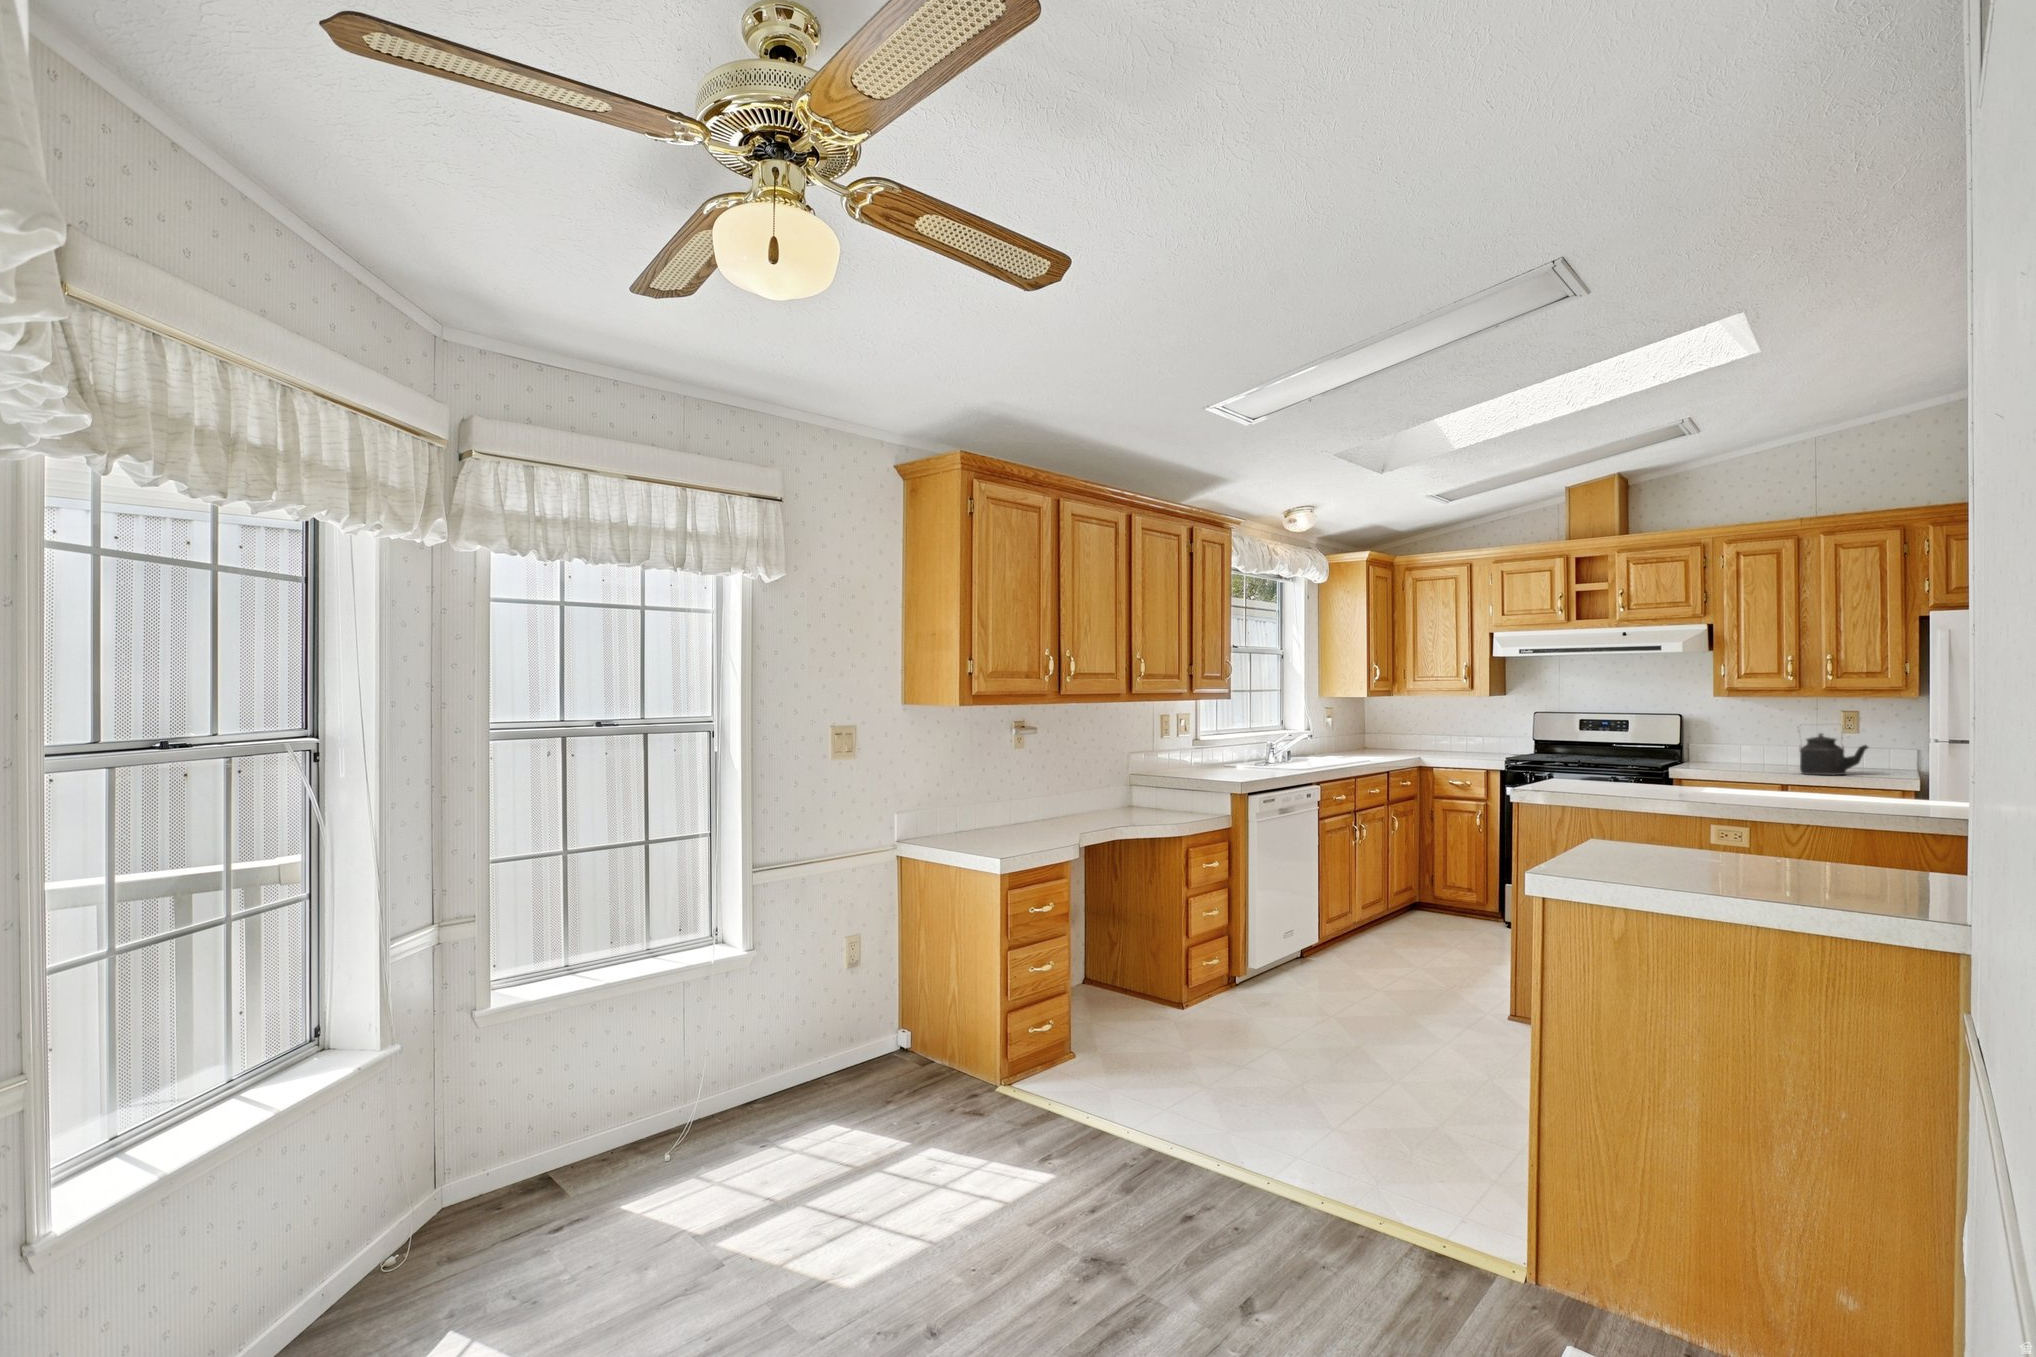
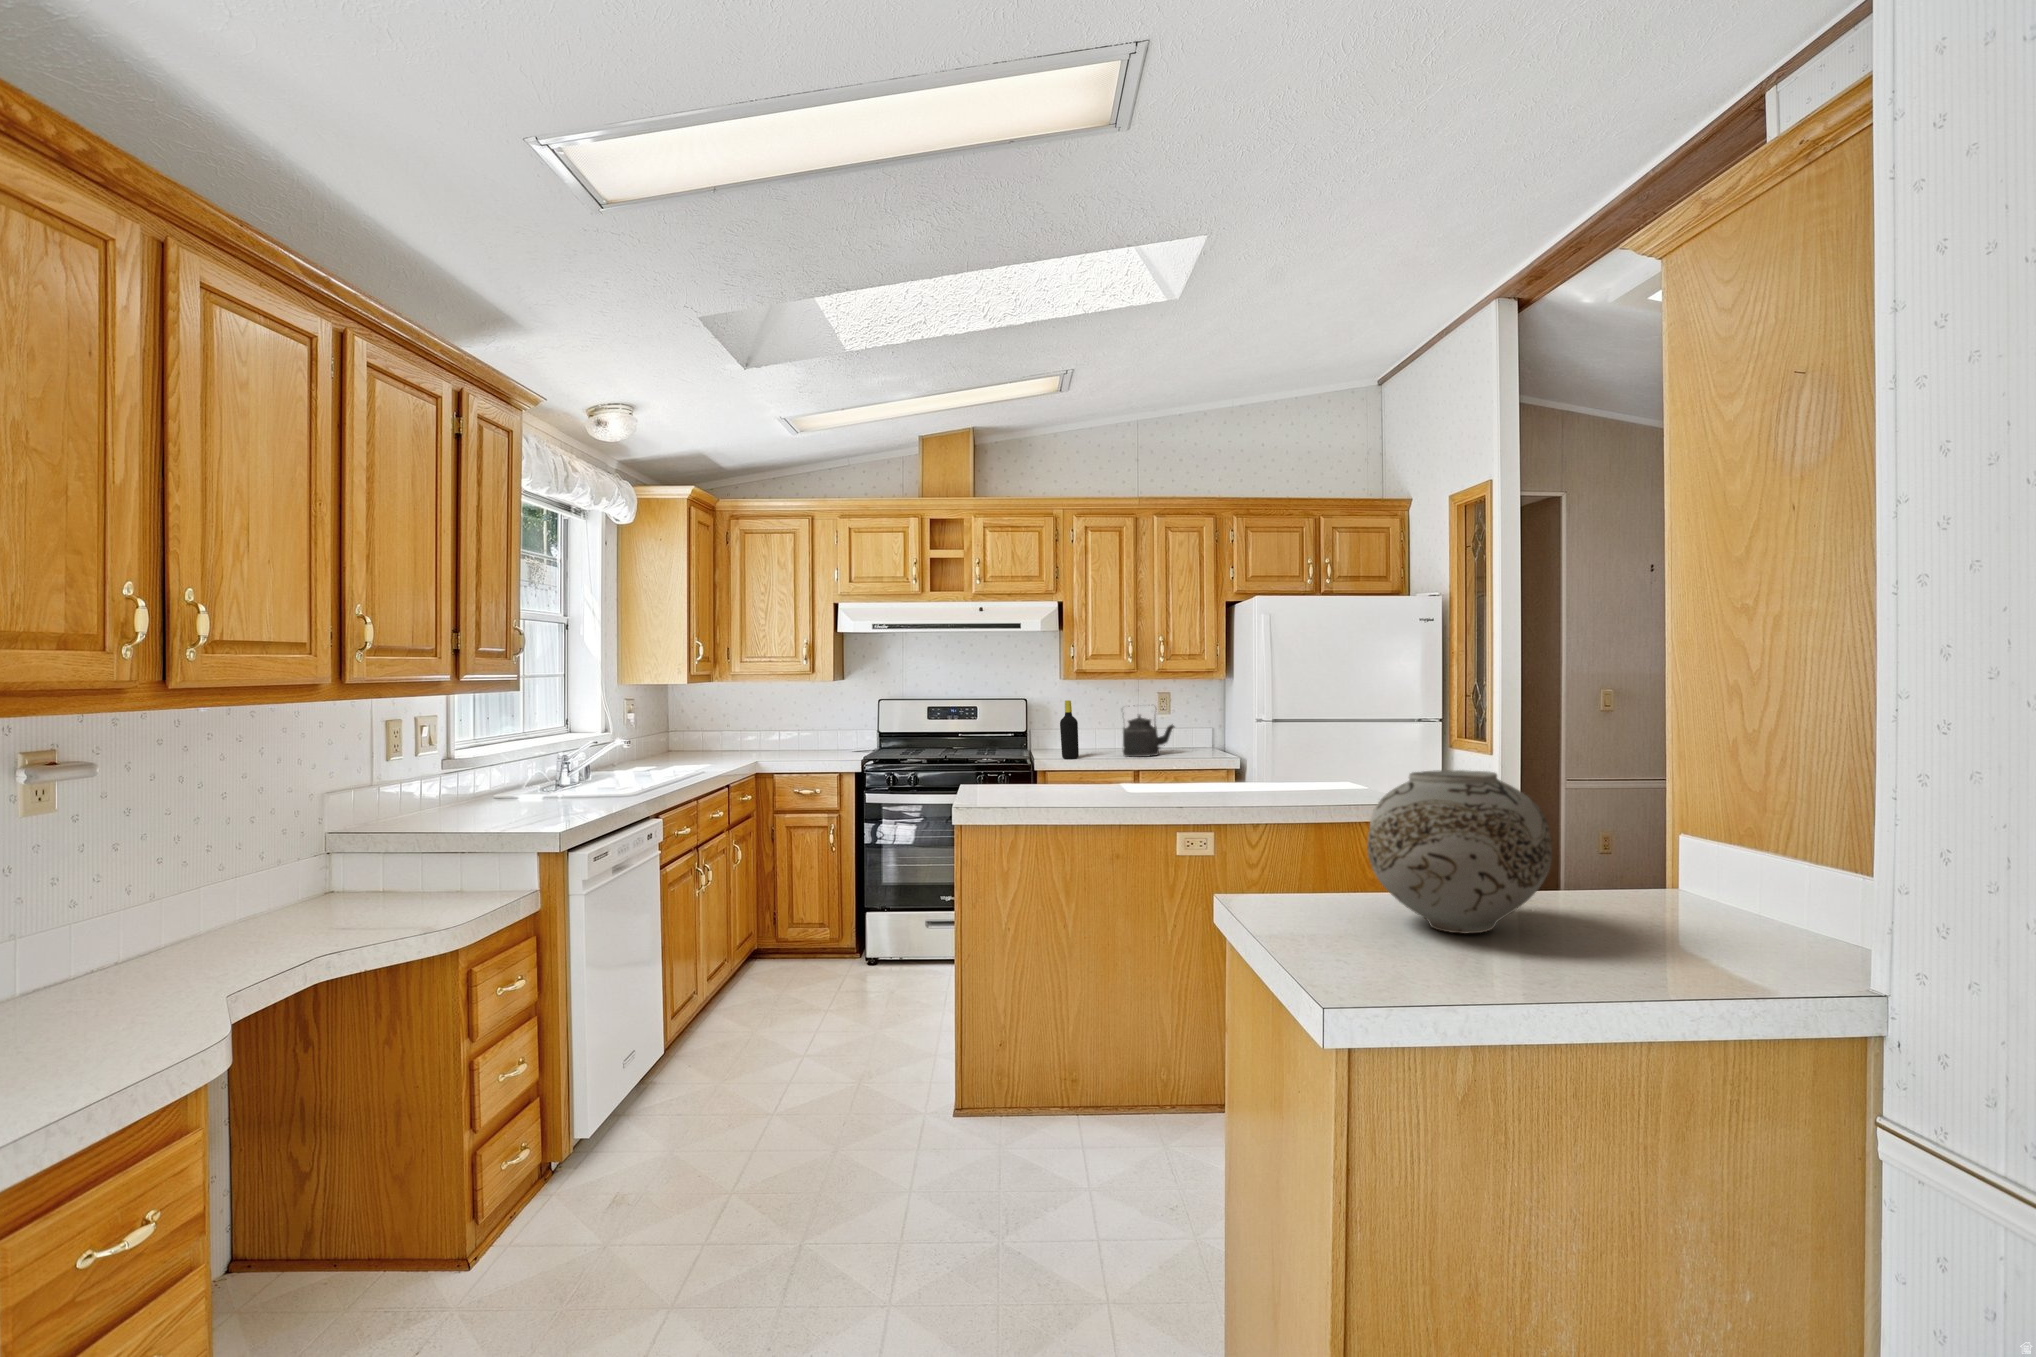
bottle: none [1721,717,1743,772] -> present [1060,700,1079,759]
vase: none [1666,766,1816,878] -> present [1367,770,1552,933]

